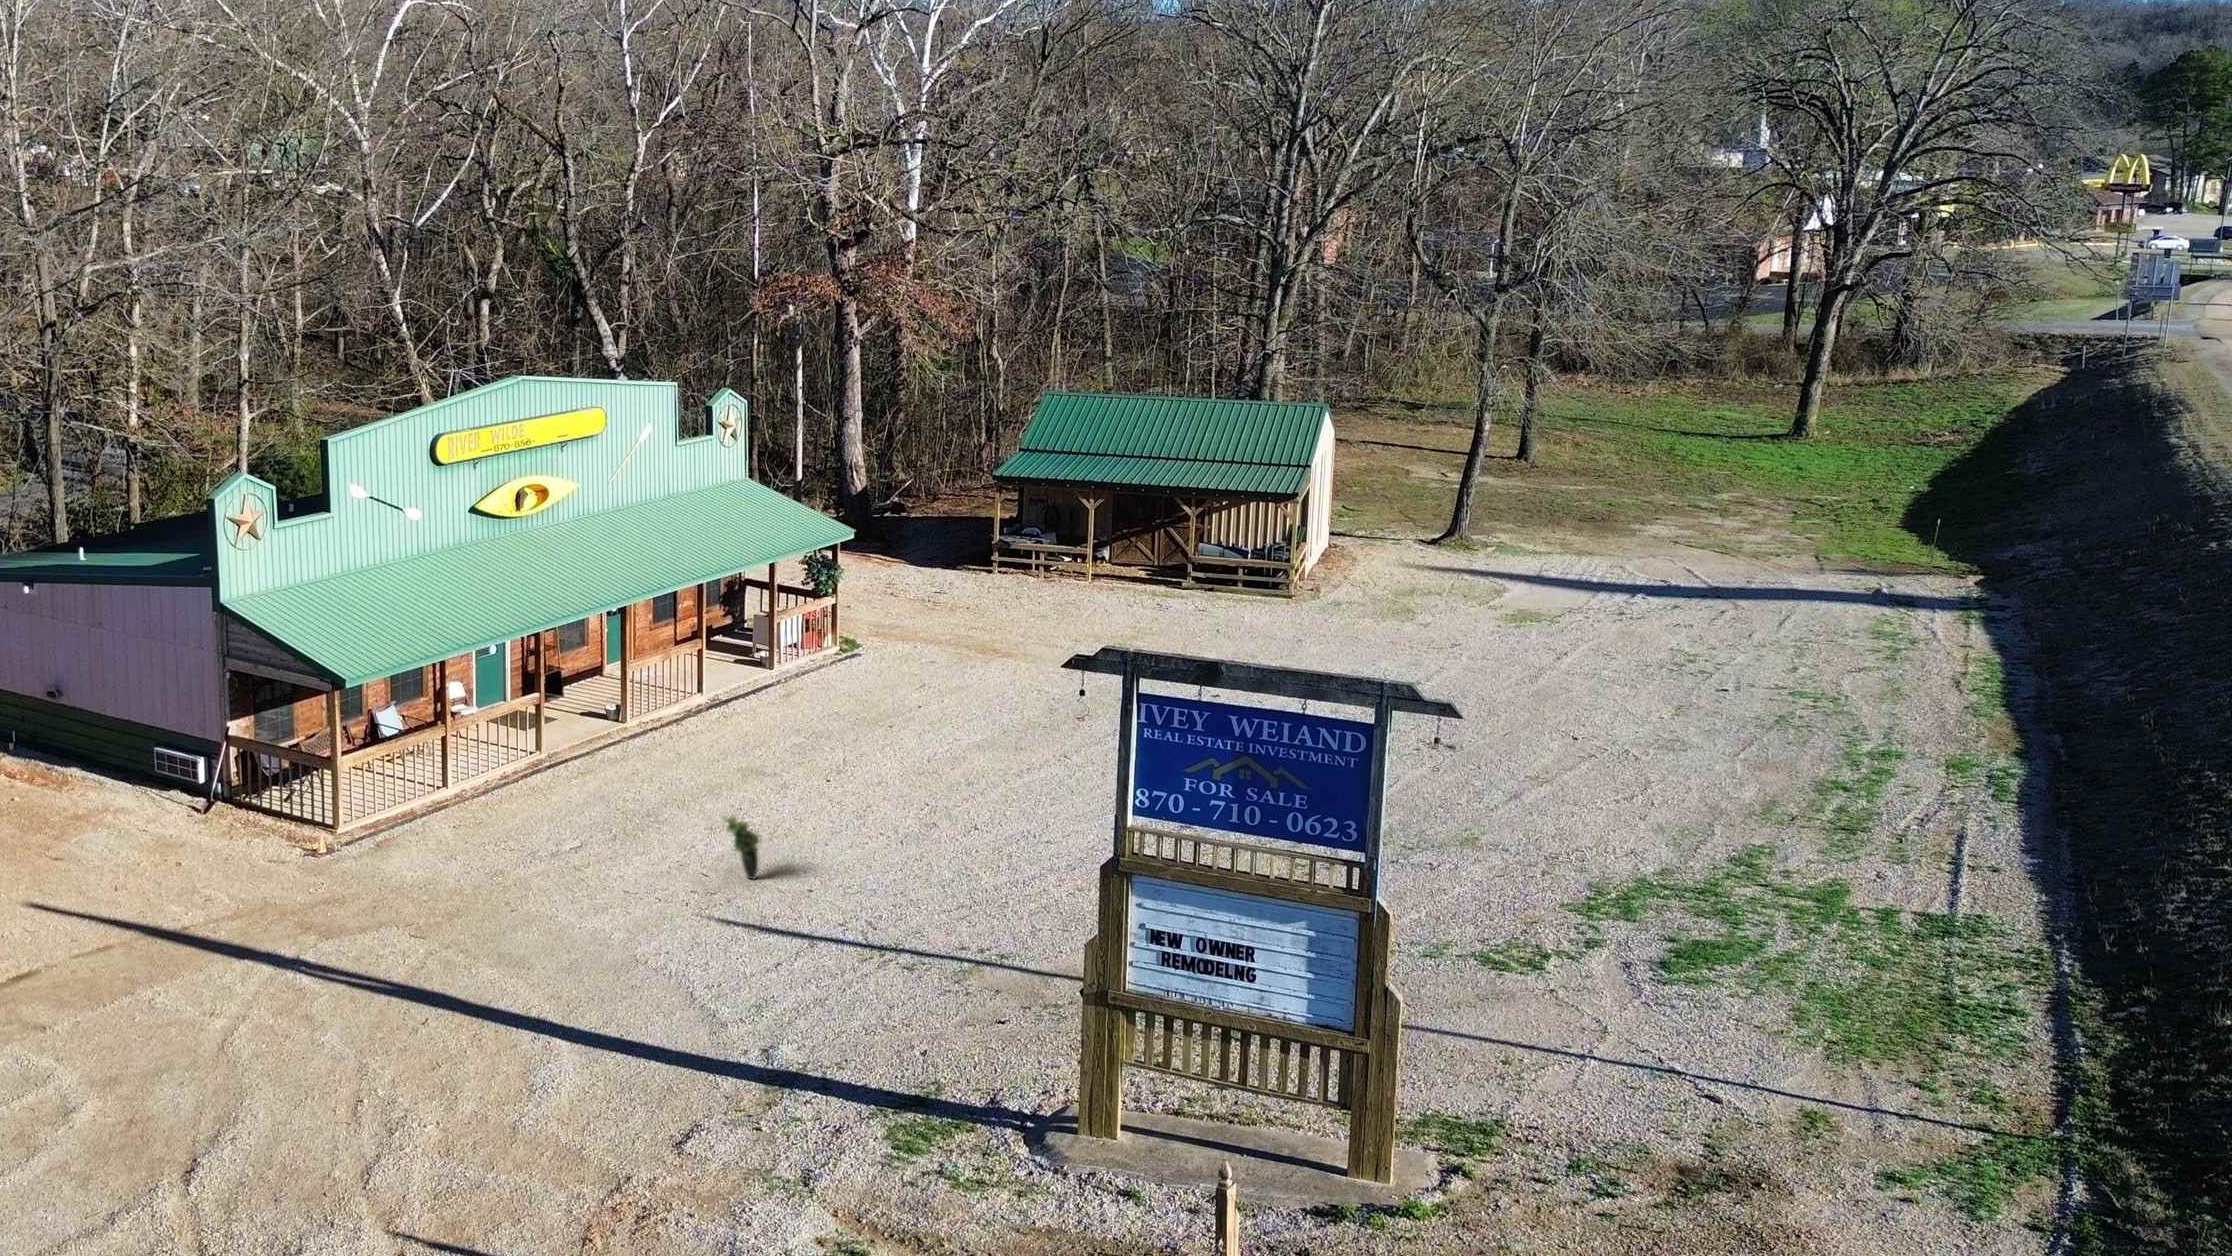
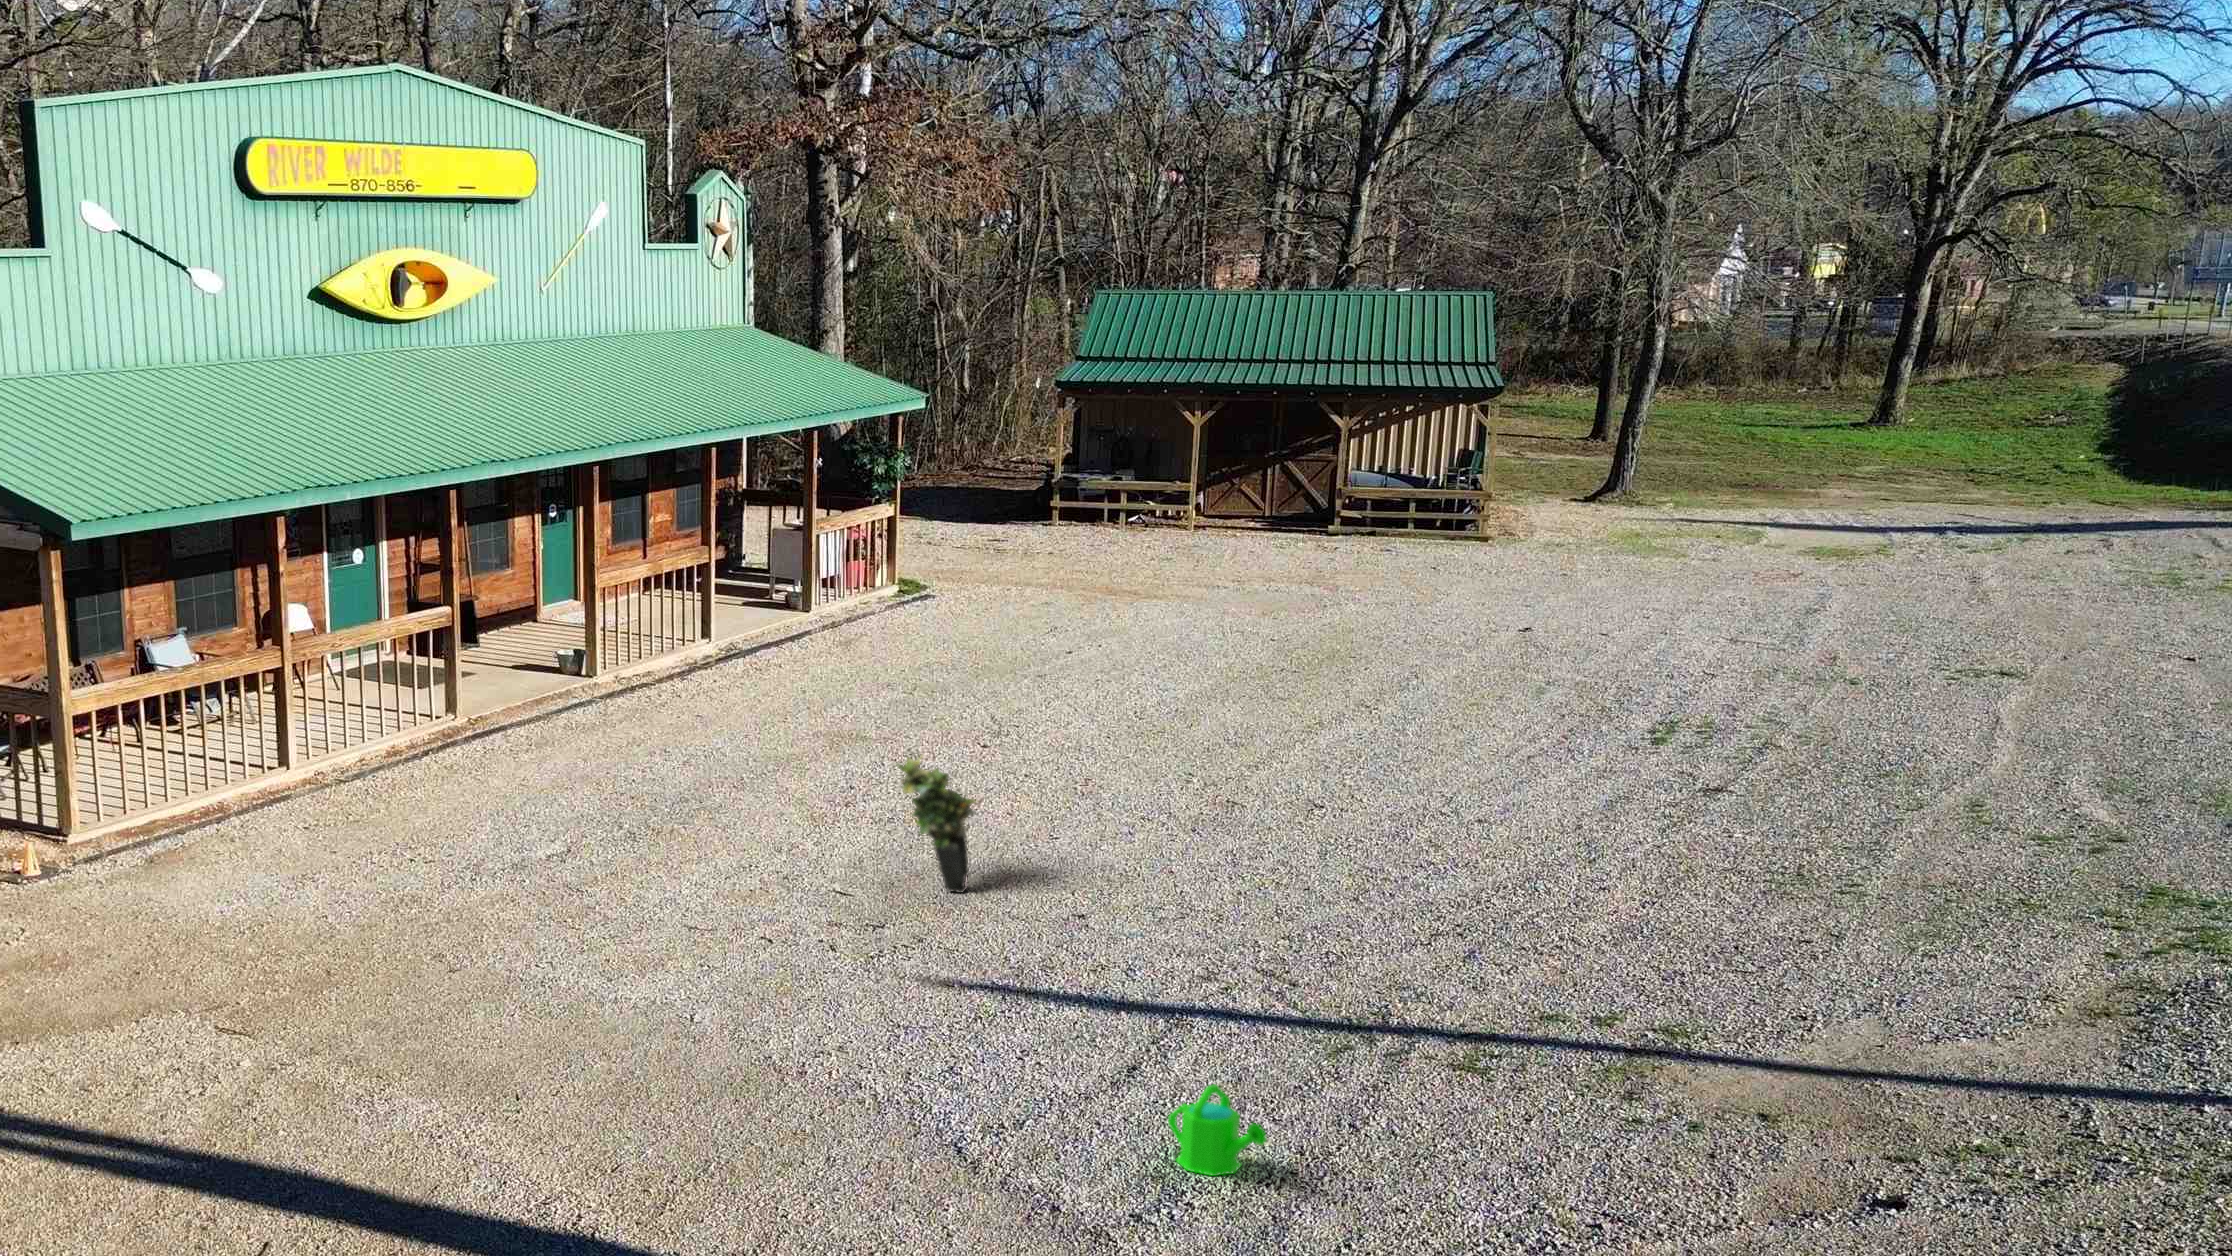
watering can: none [765,972,793,1007] -> present [1168,1084,1267,1176]

